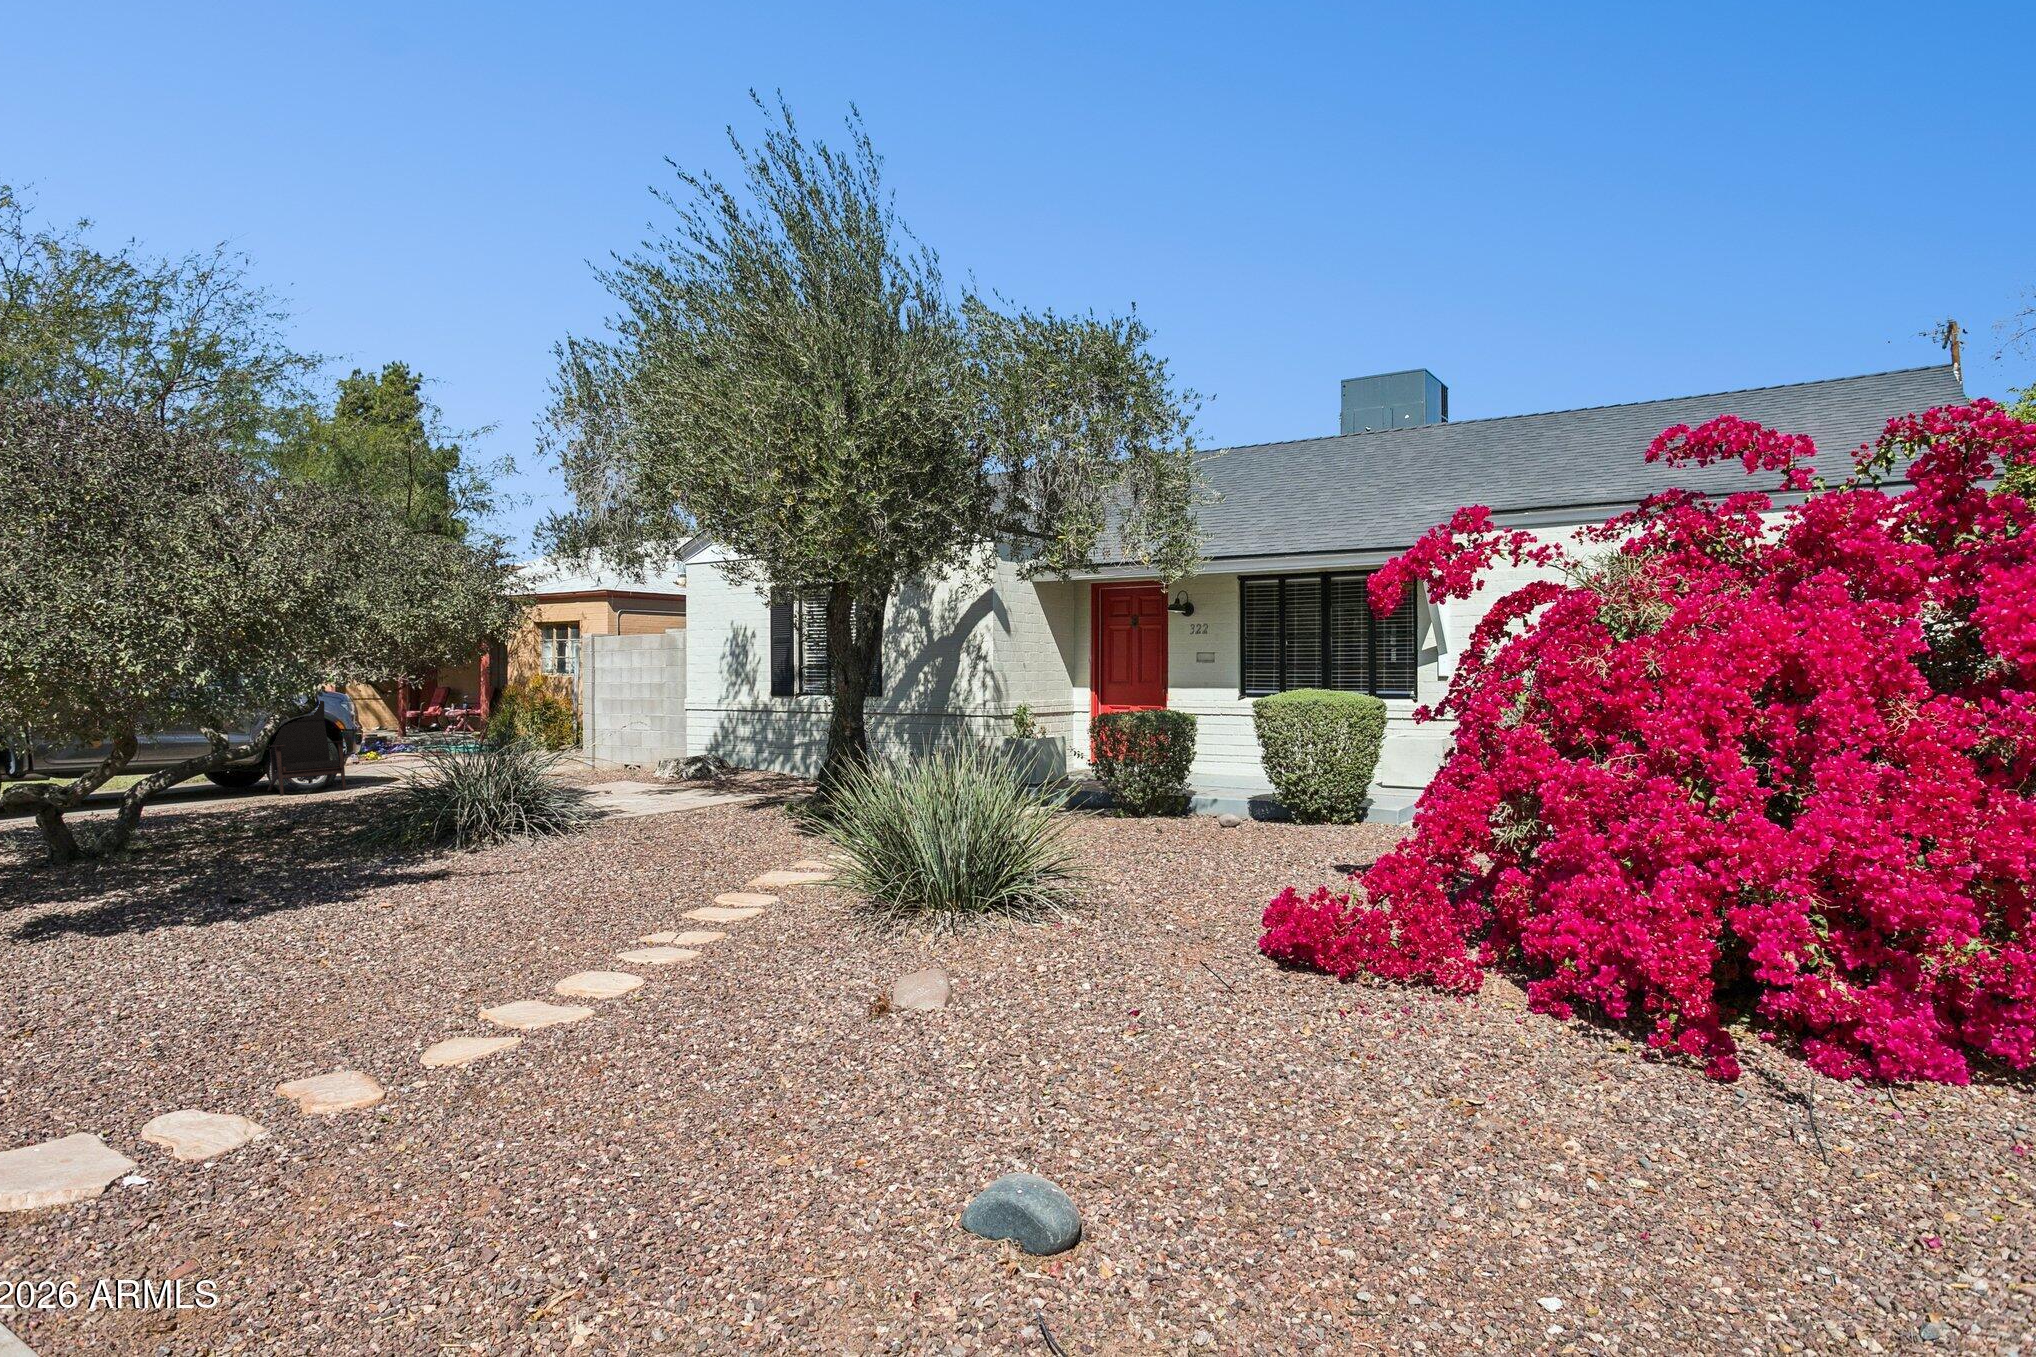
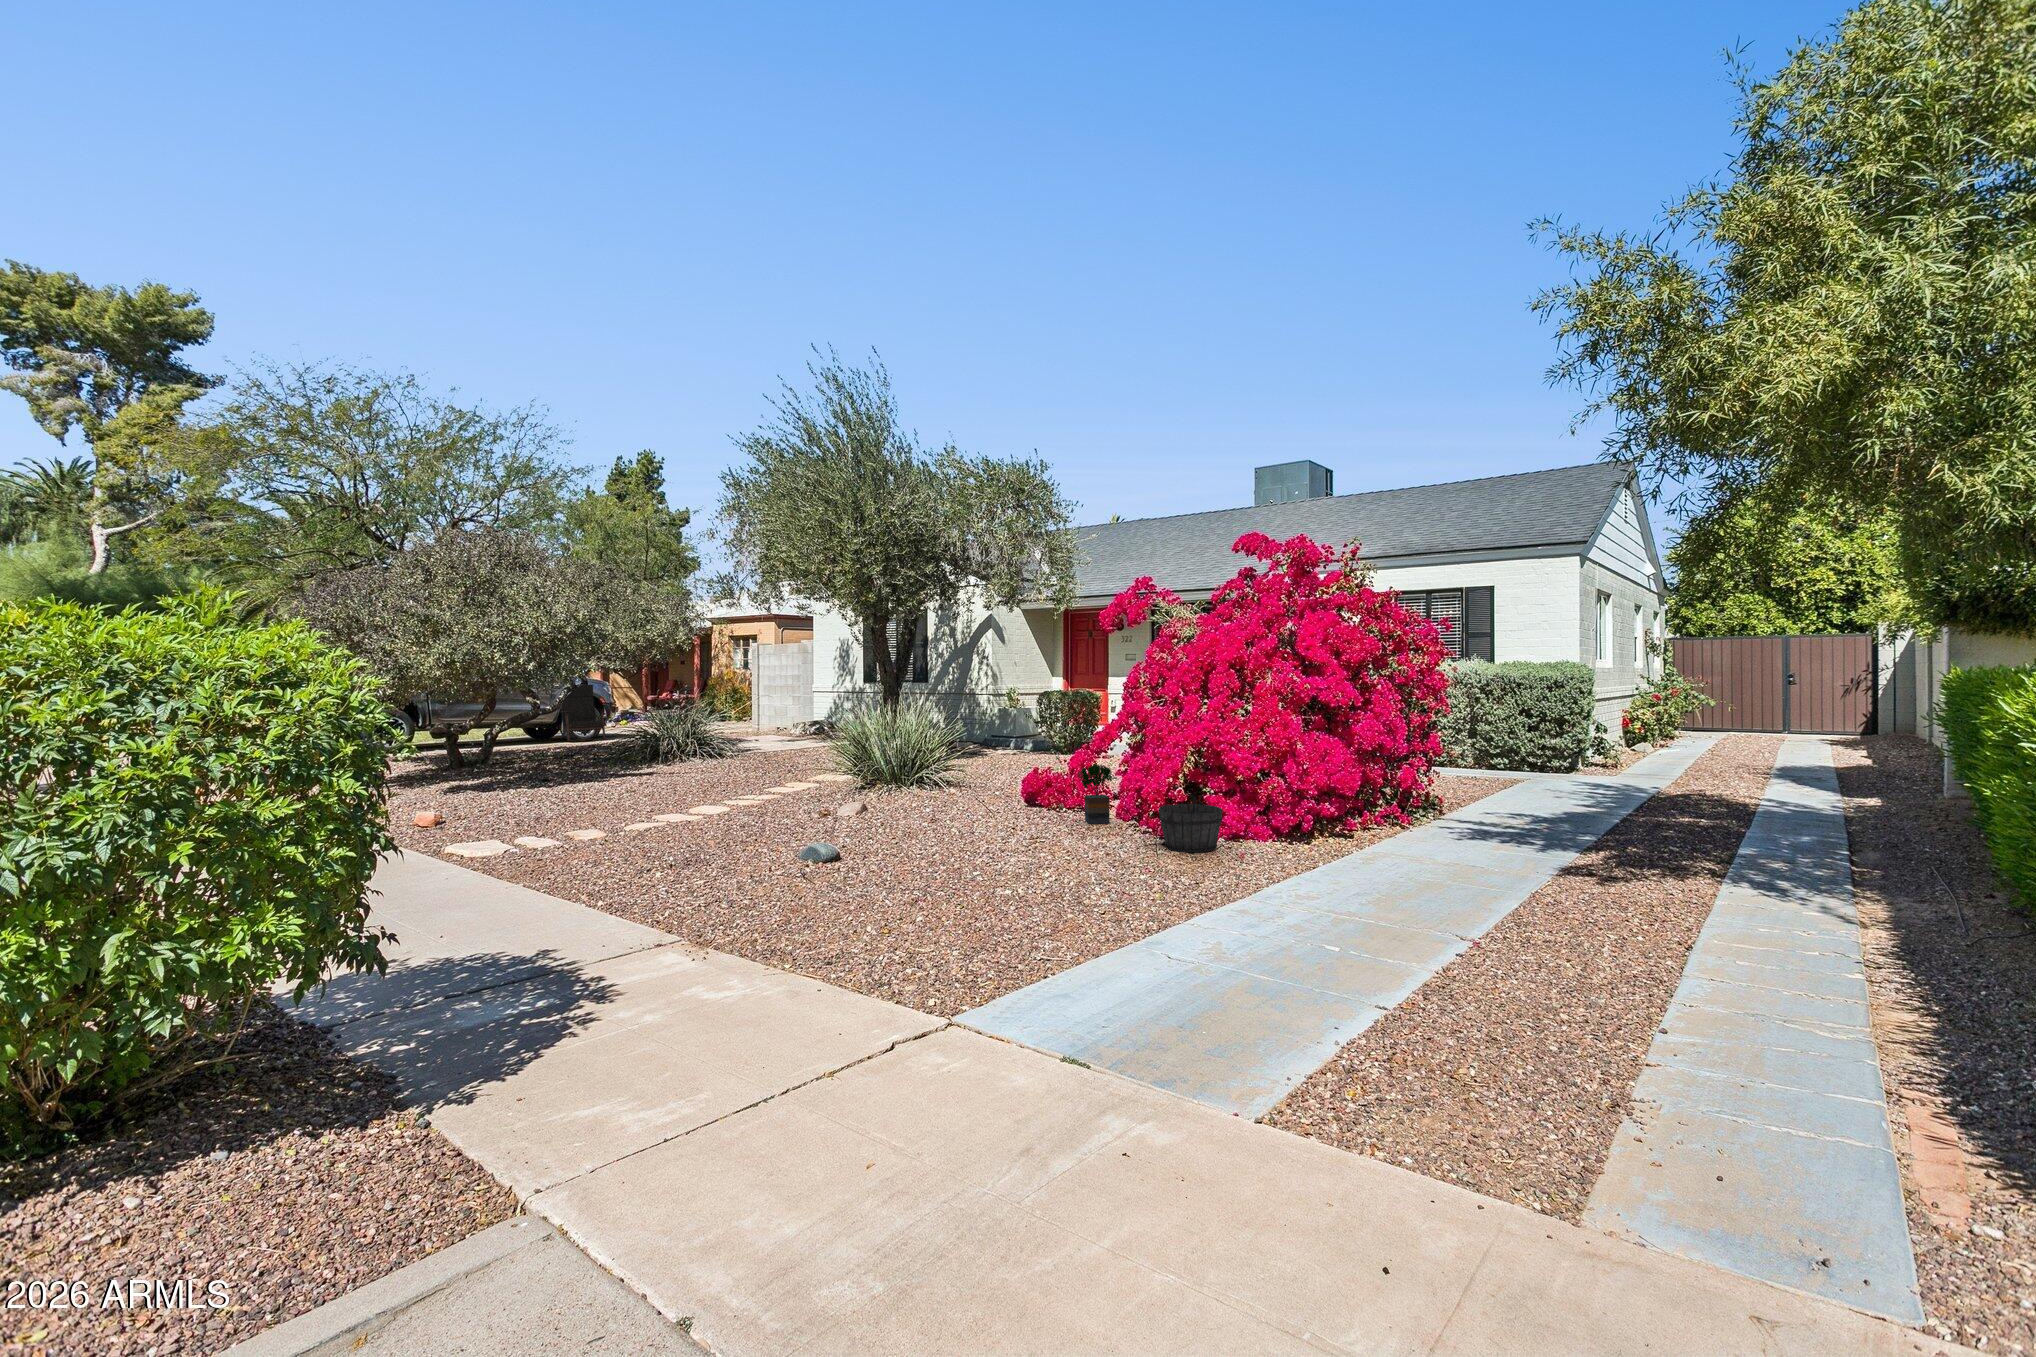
potted tree: none [1472,894,1570,1032] -> present [1077,764,1117,824]
wooden bucket: none [1739,980,1917,1128] -> present [1159,794,1223,852]

